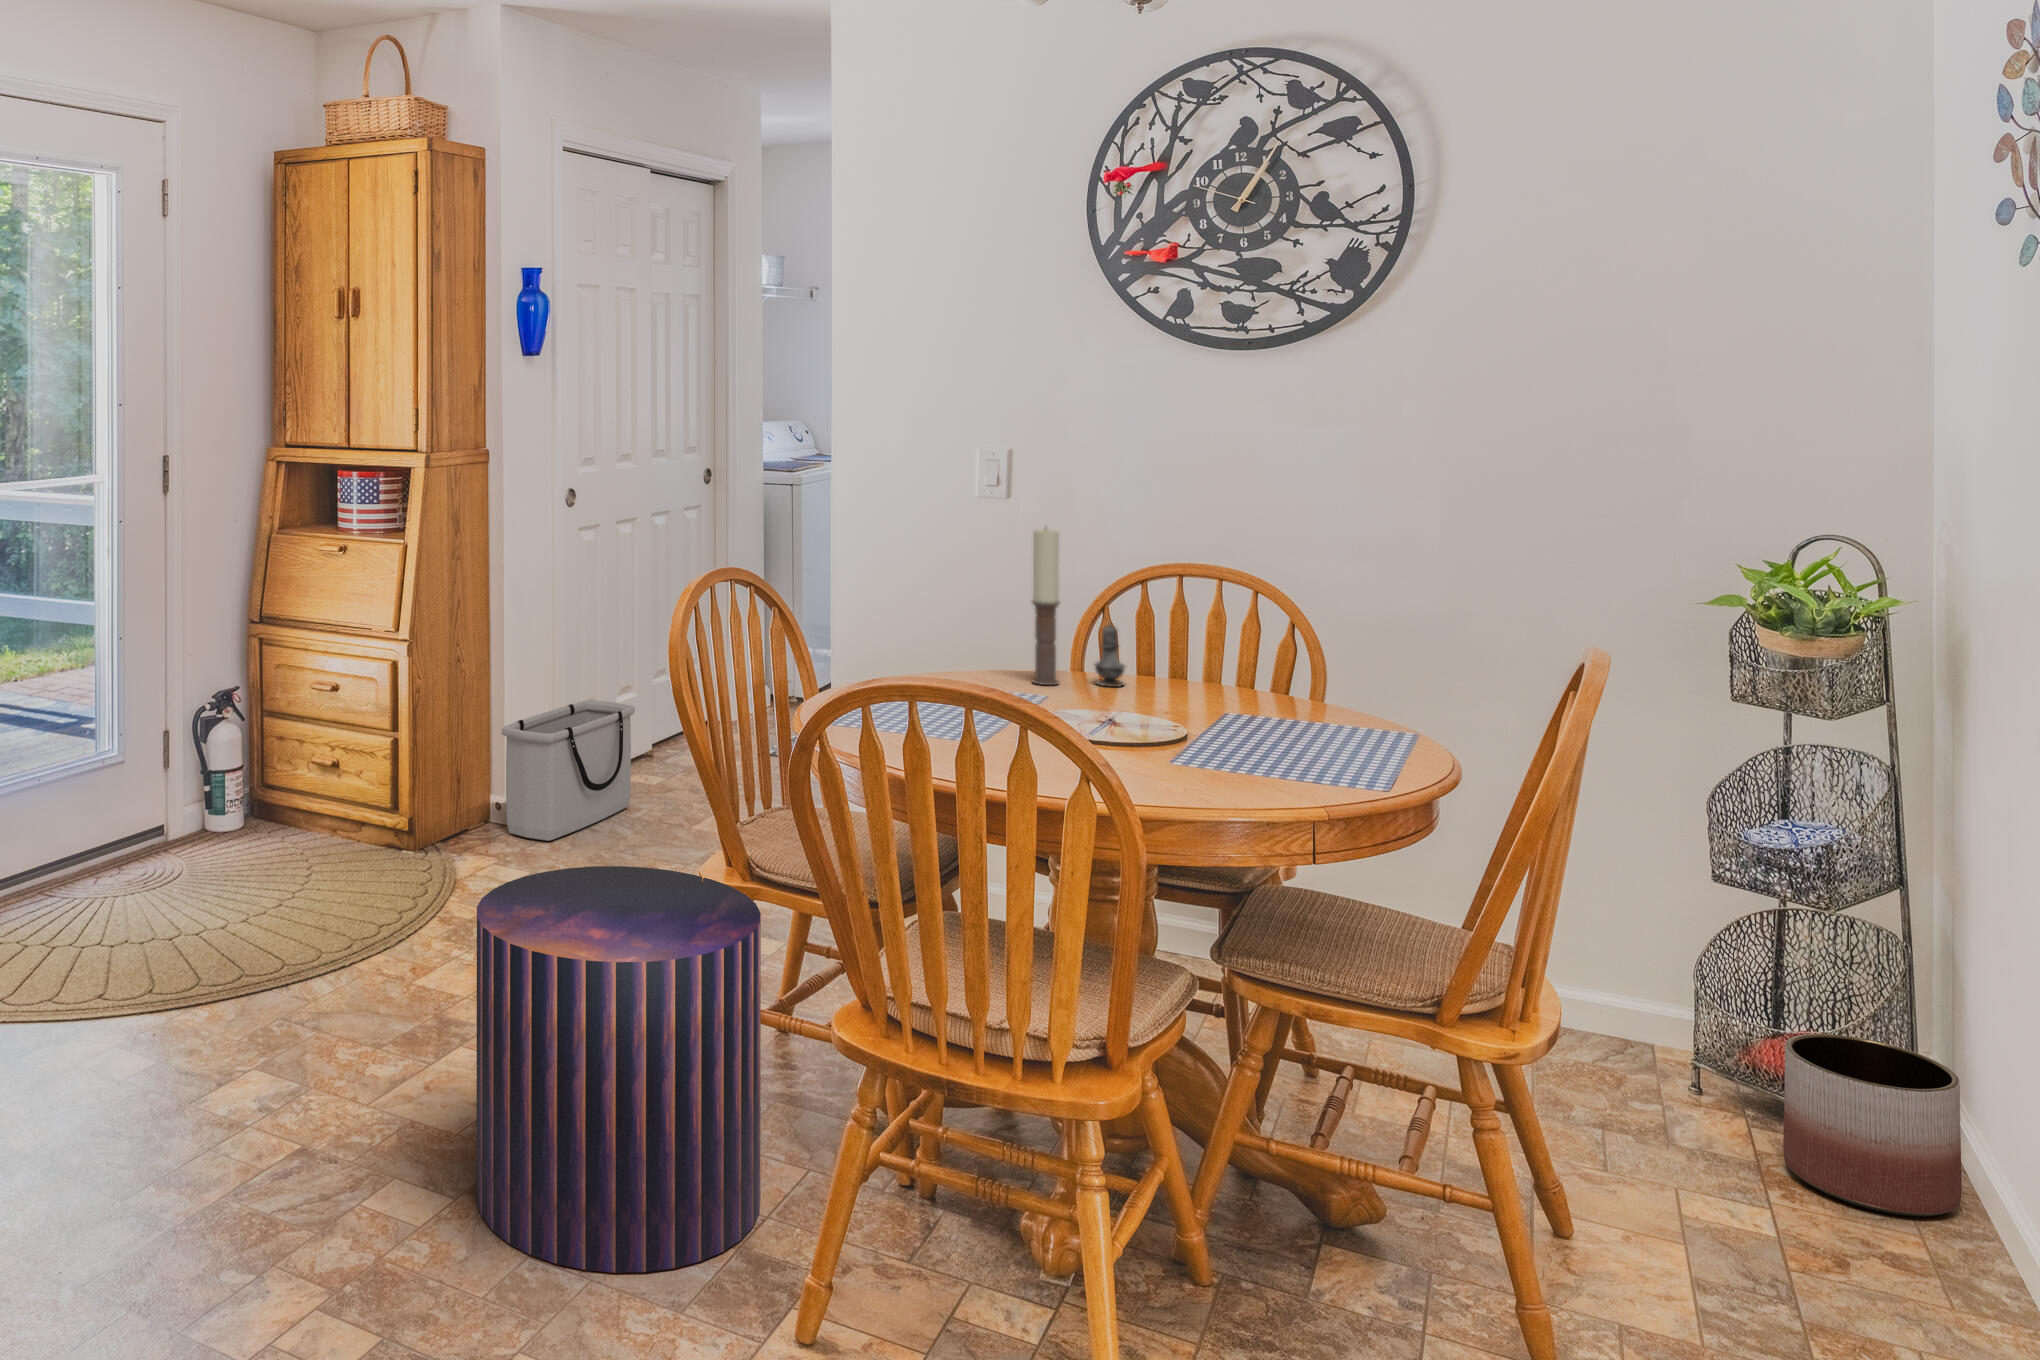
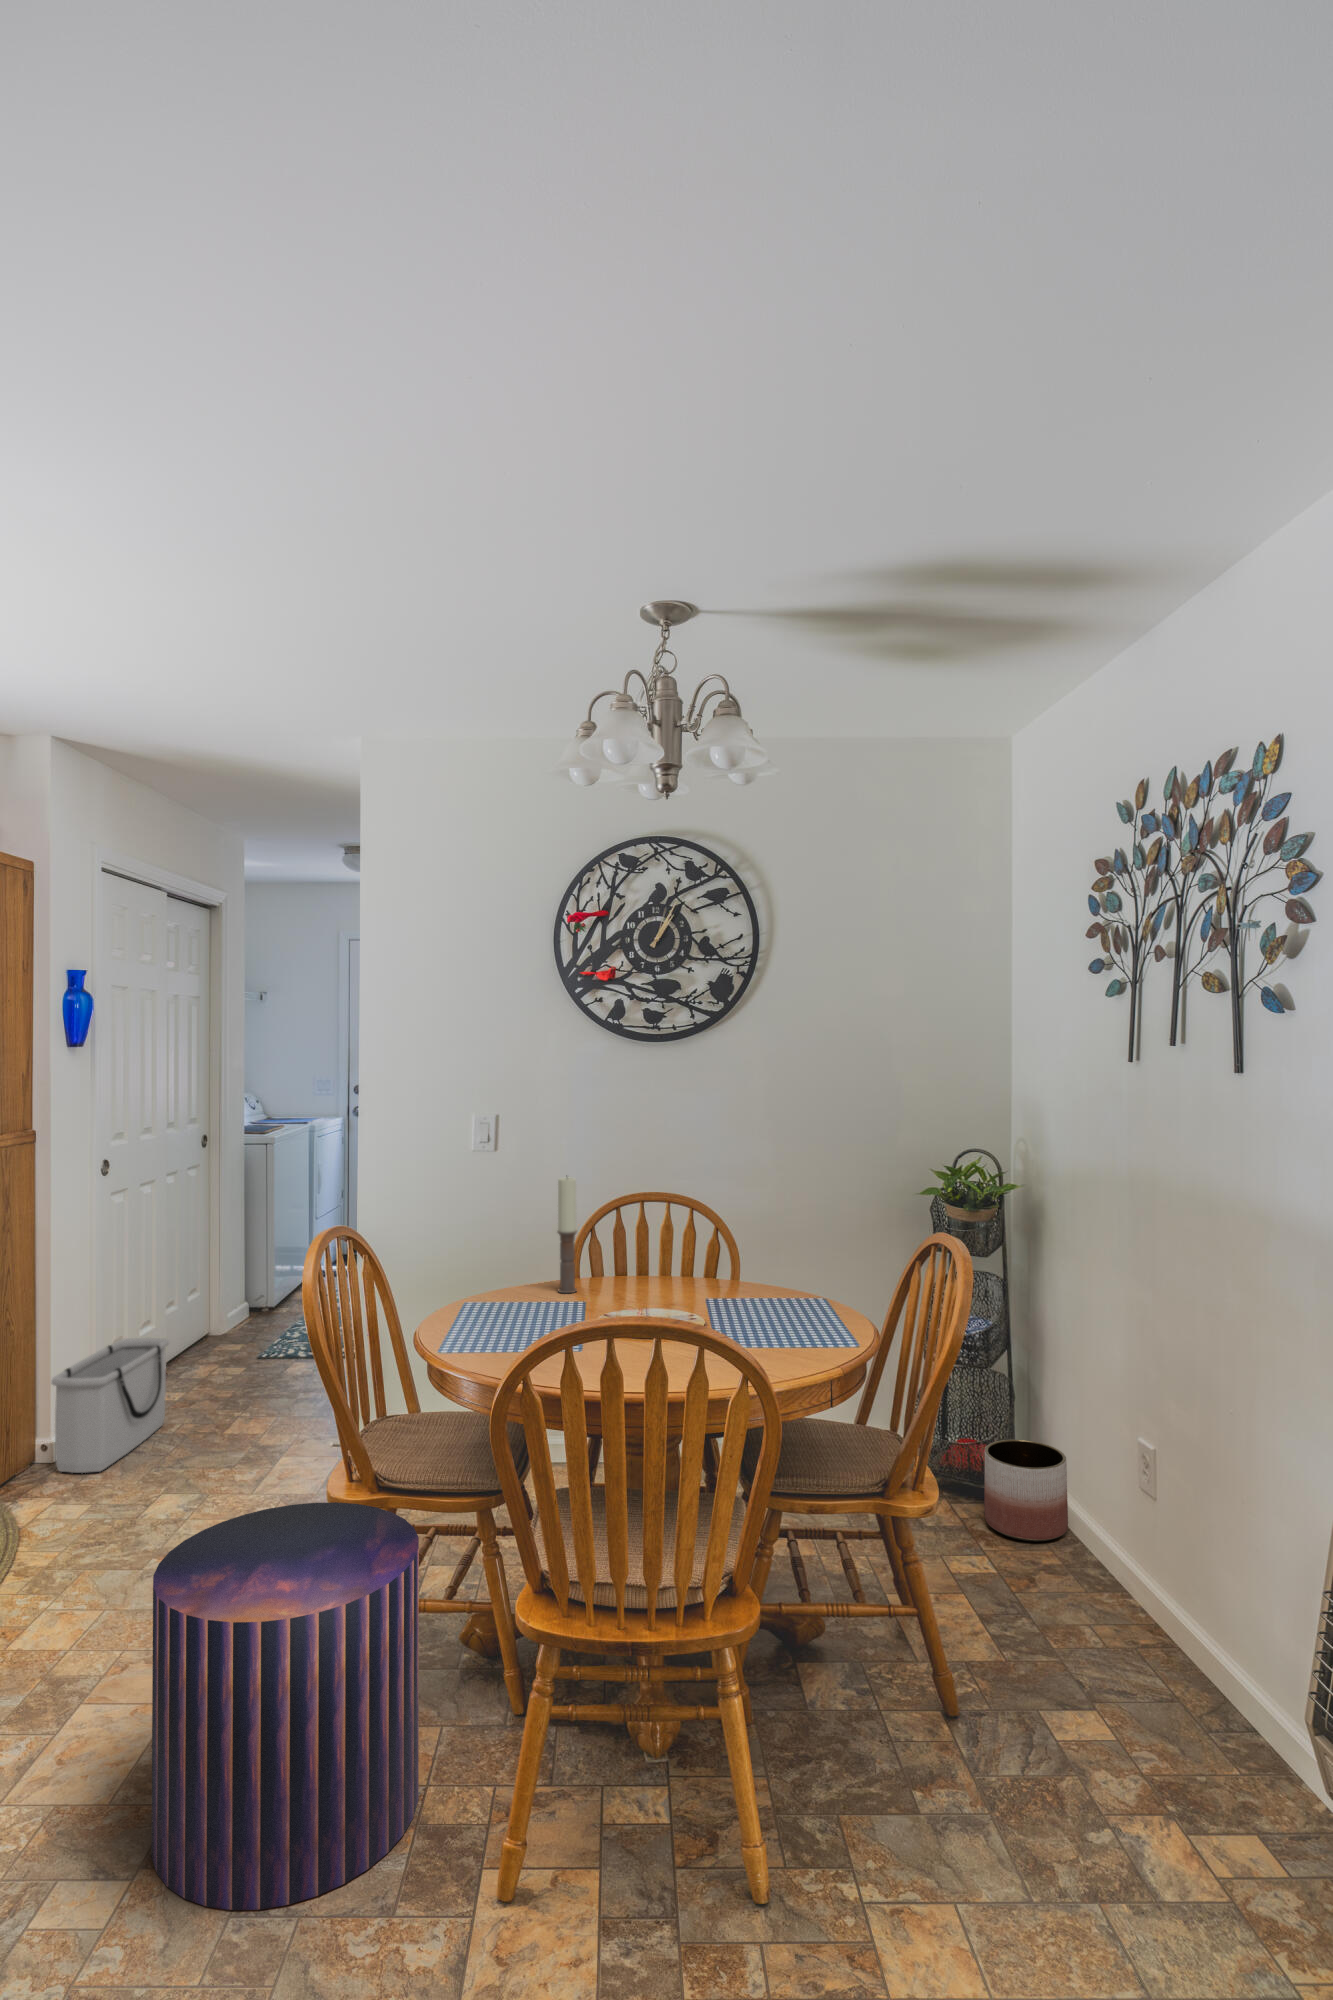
salt shaker: present [1095,621,1125,687] -> none [598,1240,621,1288]

